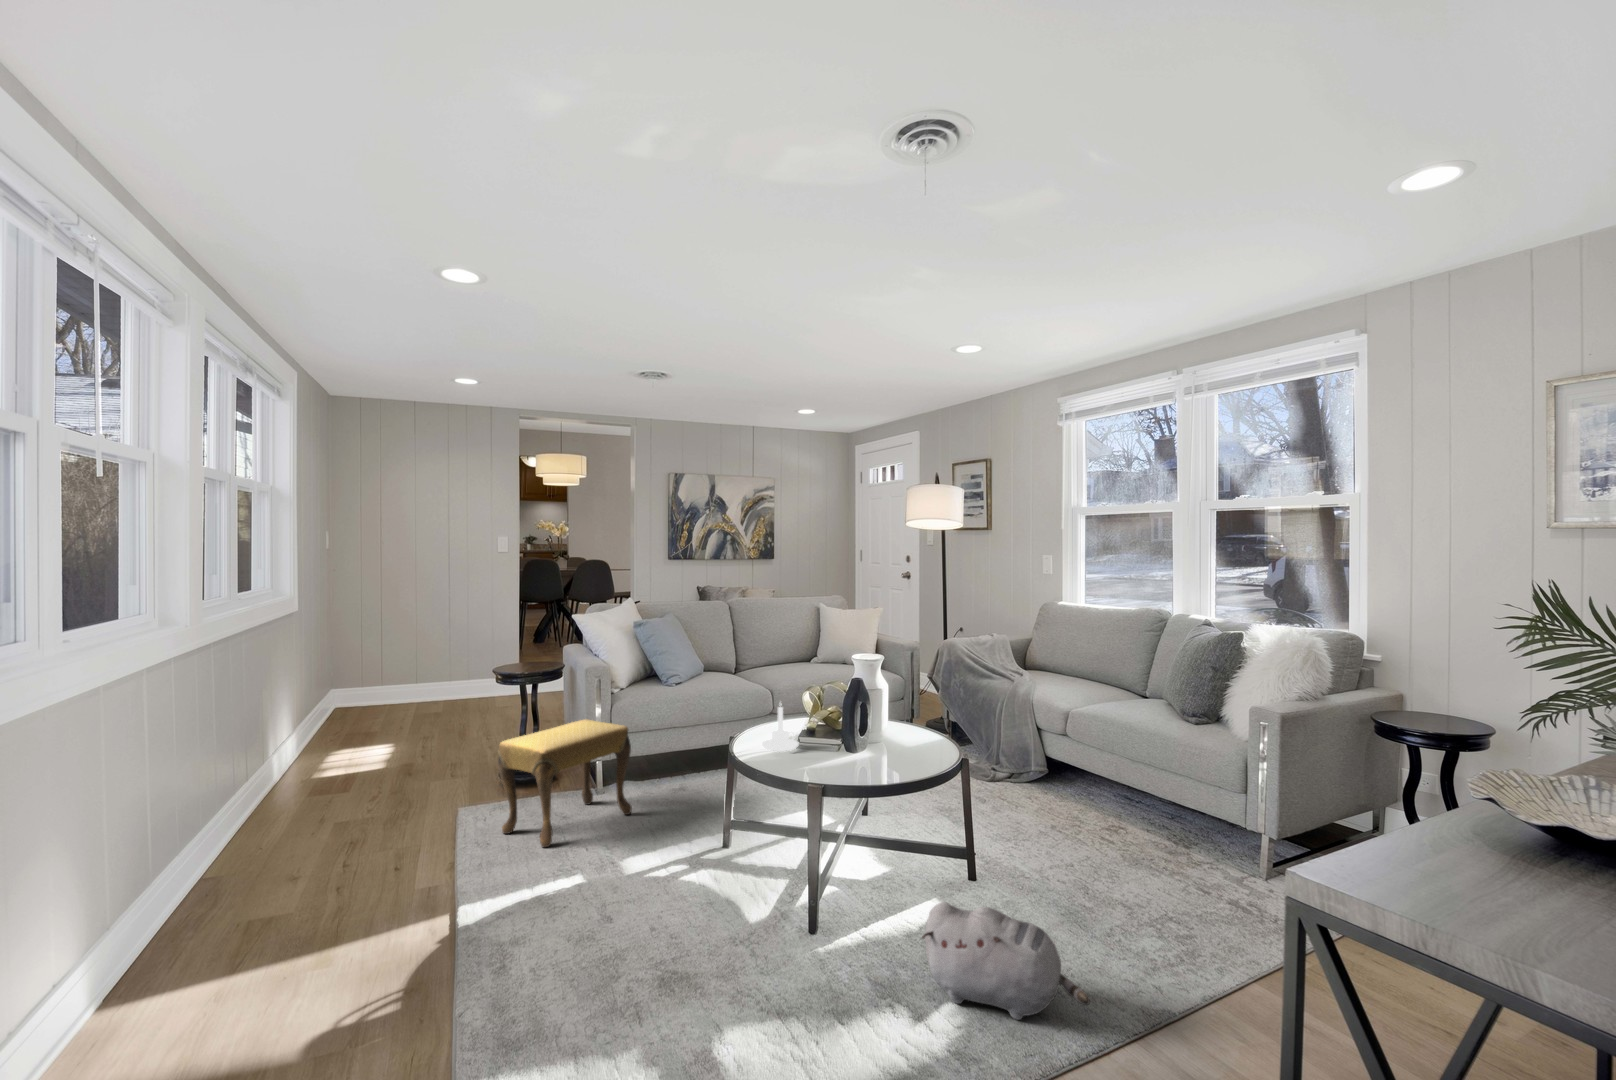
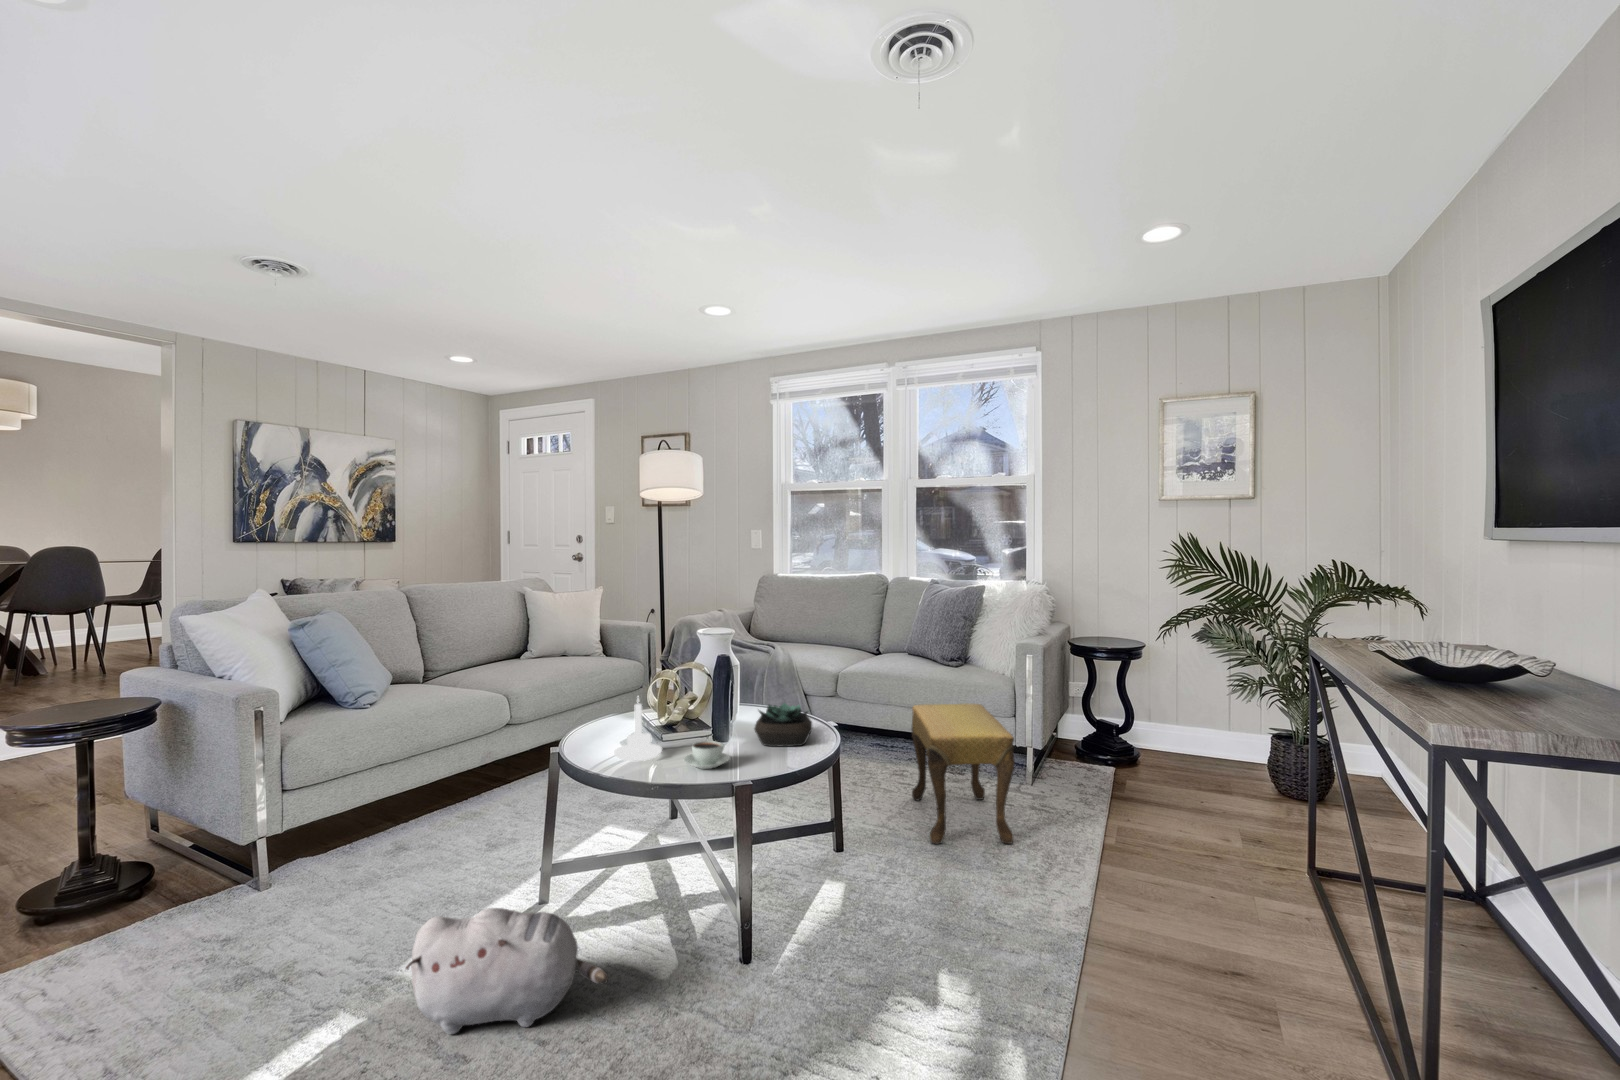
footstool: present [498,720,632,847] -> present [912,704,1015,844]
succulent plant: none [872,723,932,762] -> present [754,703,812,746]
coffee cup: none [796,743,834,766] -> present [684,741,730,769]
plush toy: present [922,902,1090,1020] -> present [406,908,608,1034]

